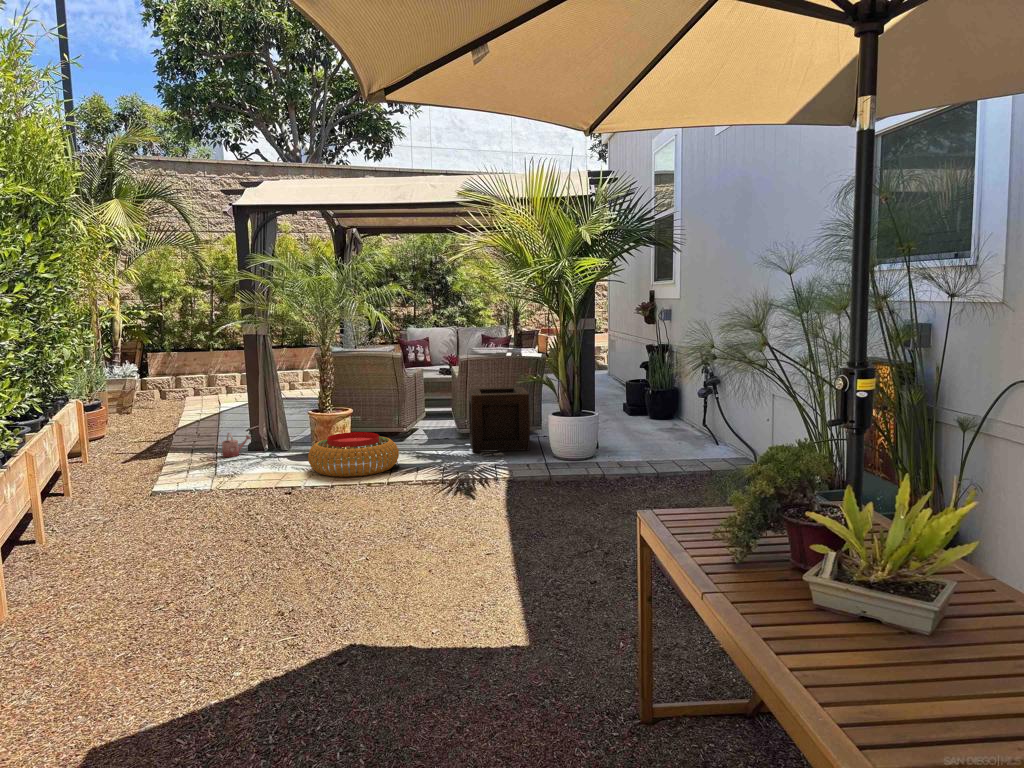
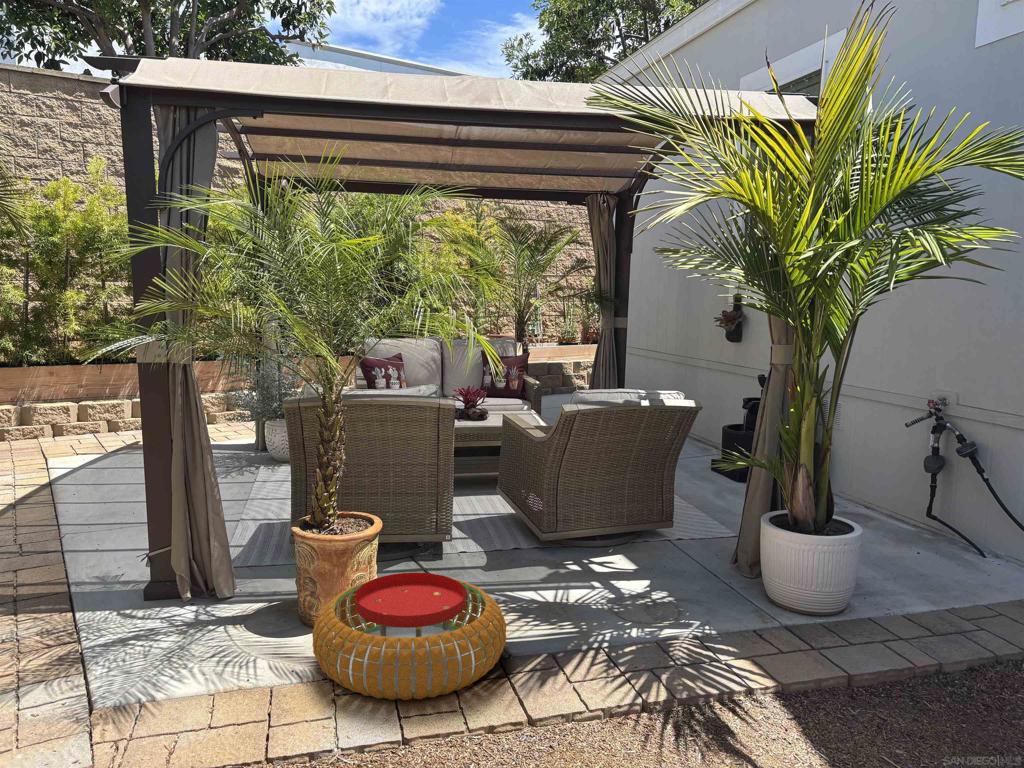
wooden crate: present [469,387,530,452] -> none [561,455,700,588]
watering can: present [214,432,251,457] -> none [68,569,151,625]

